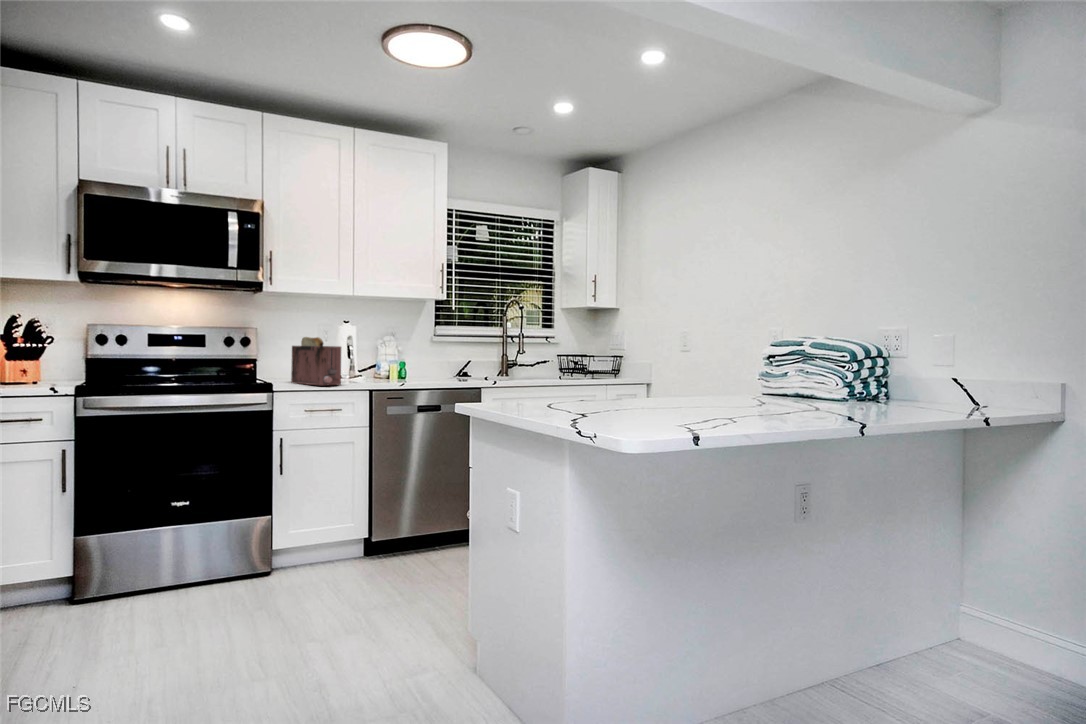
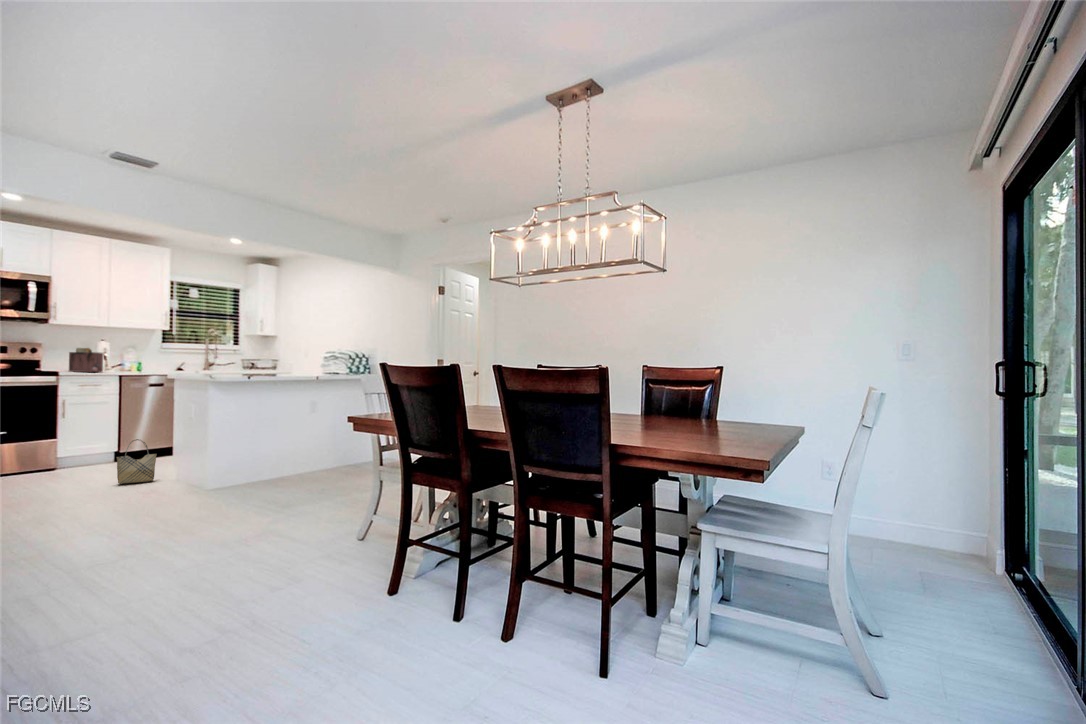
woven basket: none [342,571,426,694] -> present [116,439,157,484]

